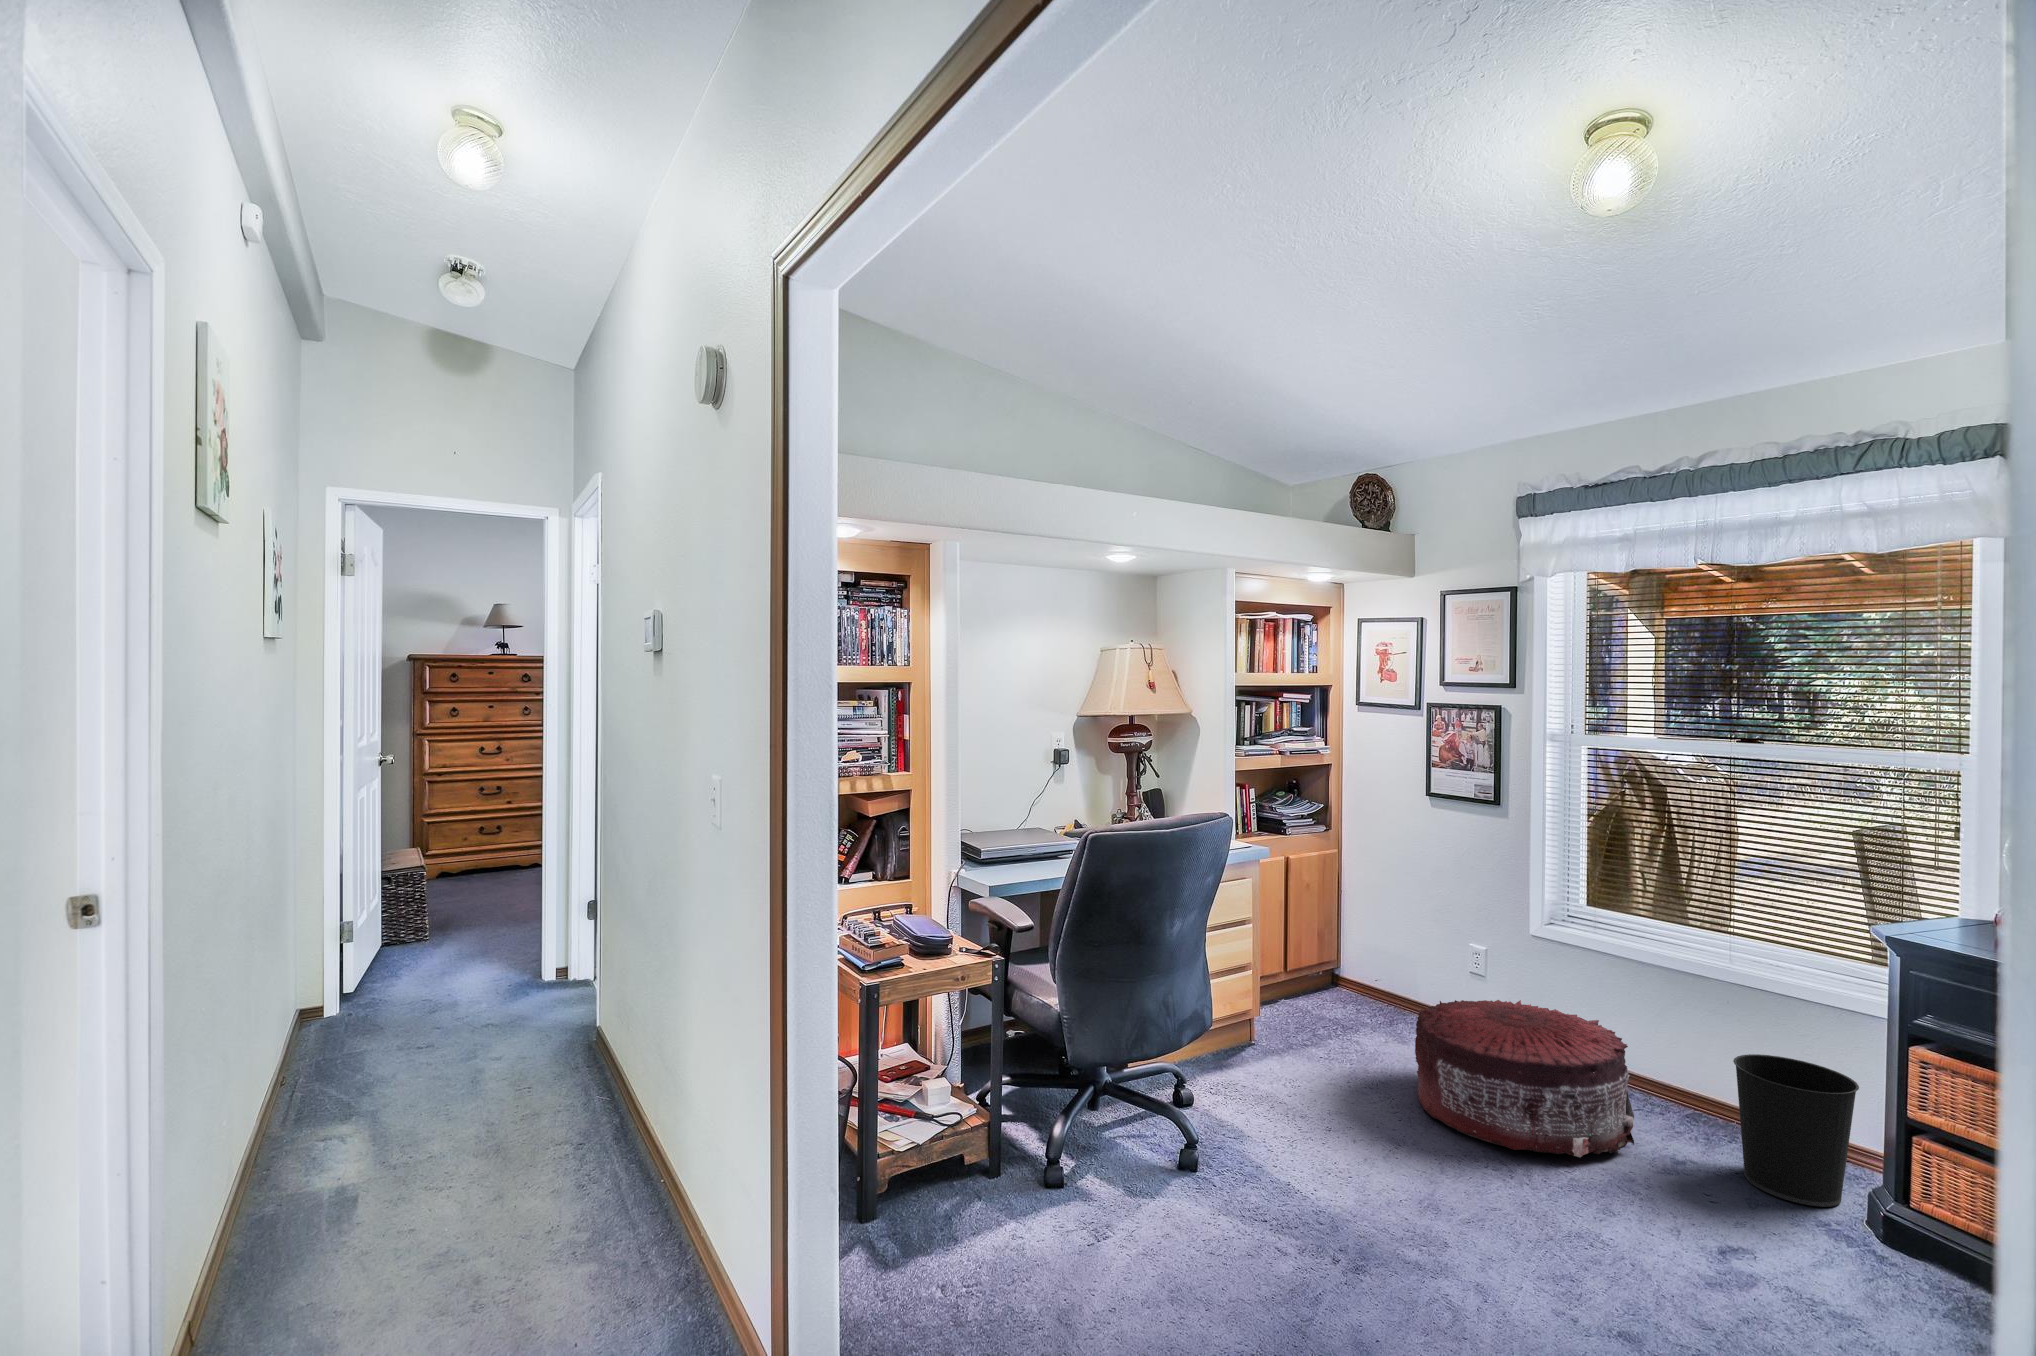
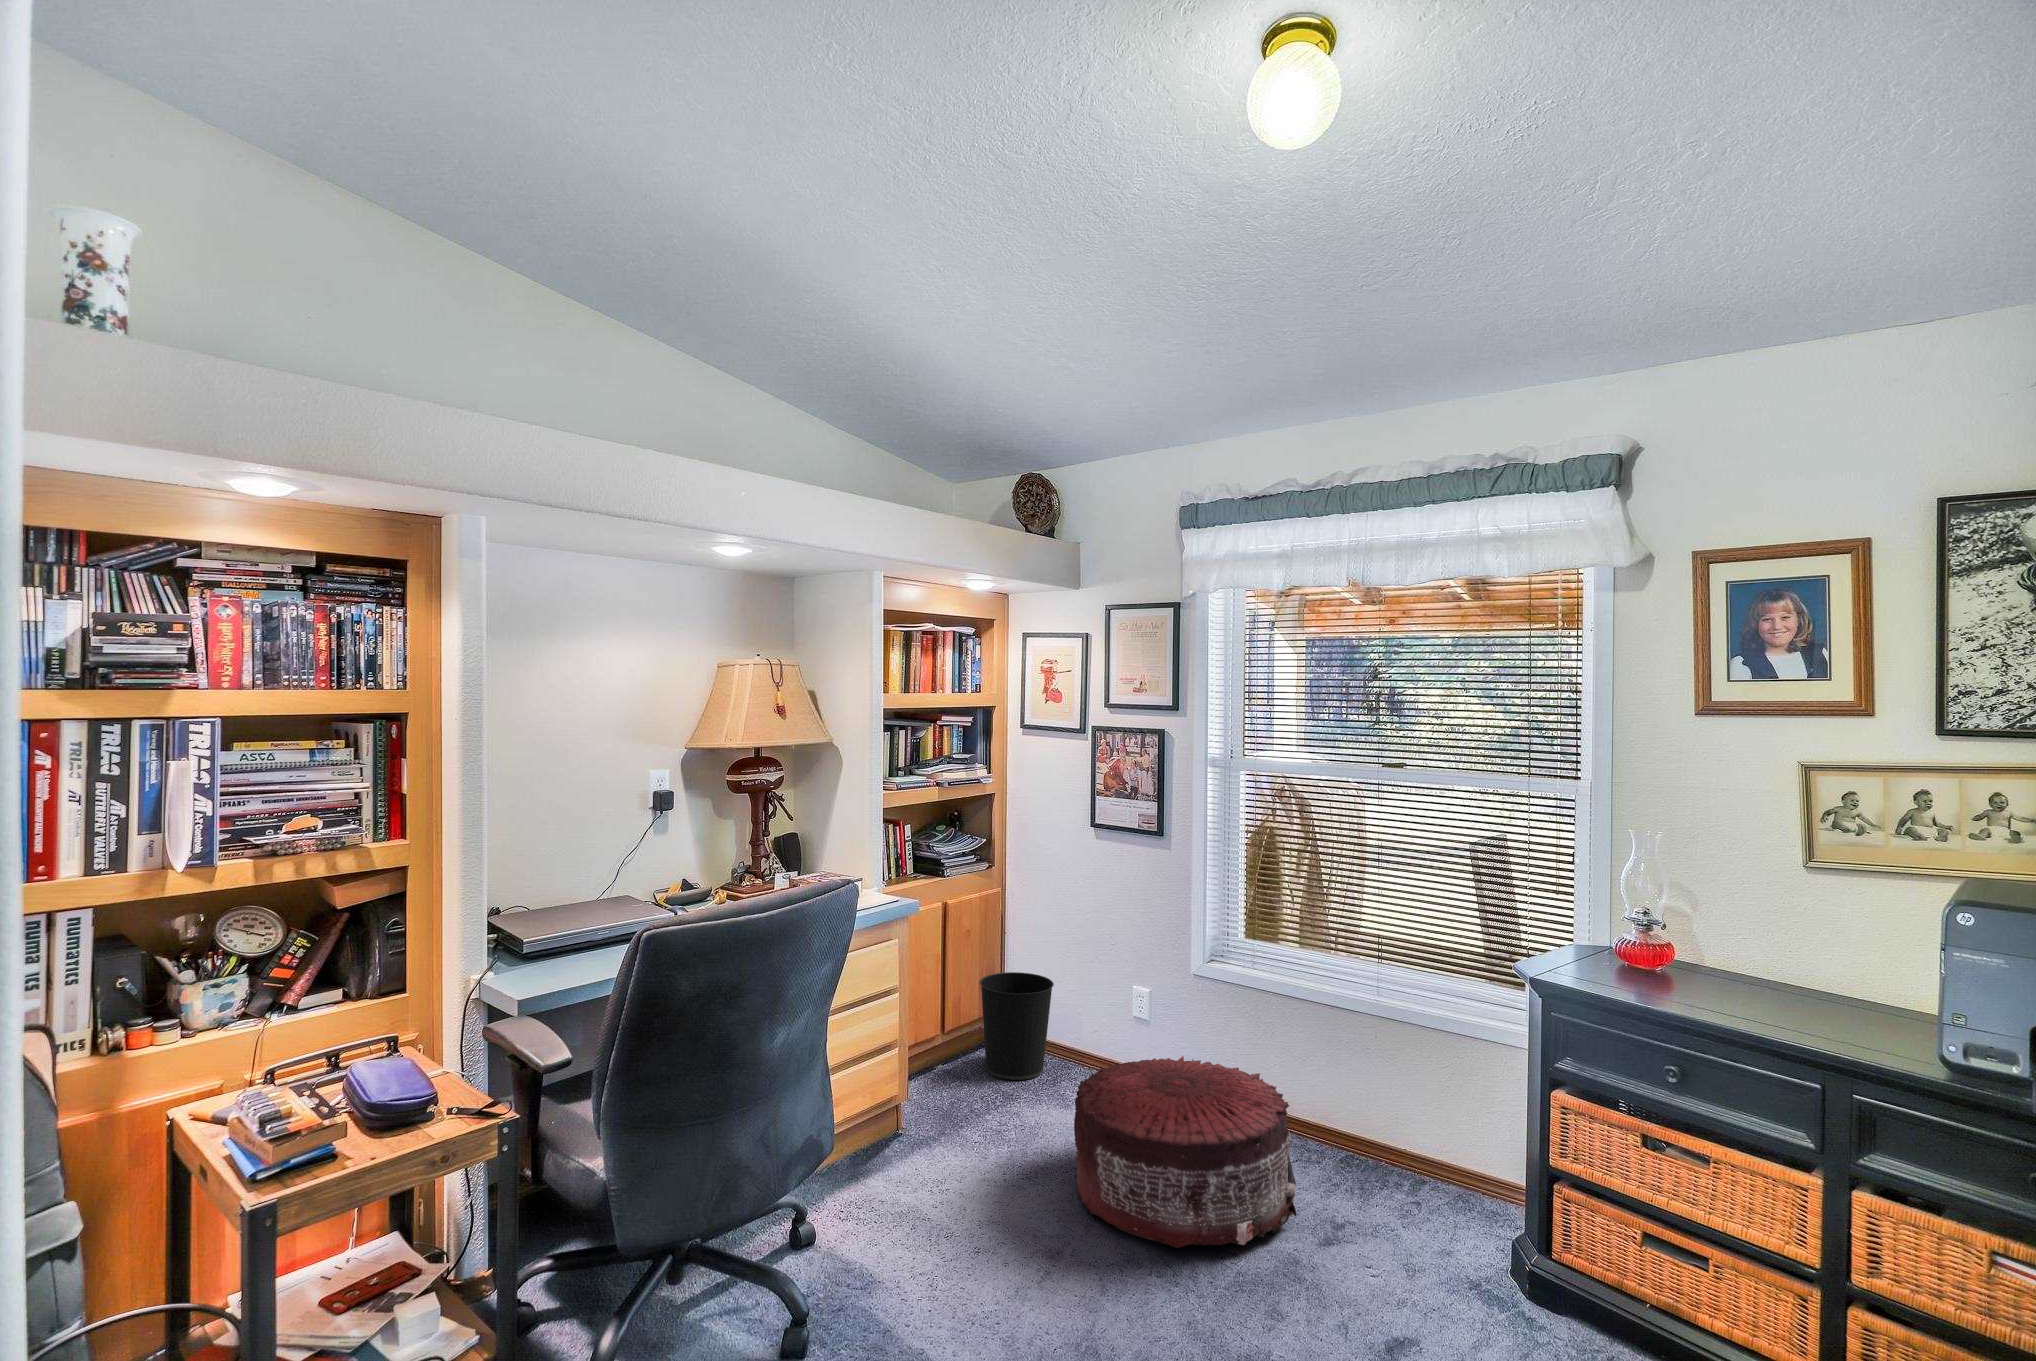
wastebasket: present [1733,1054,1859,1207] -> present [980,972,1054,1080]

